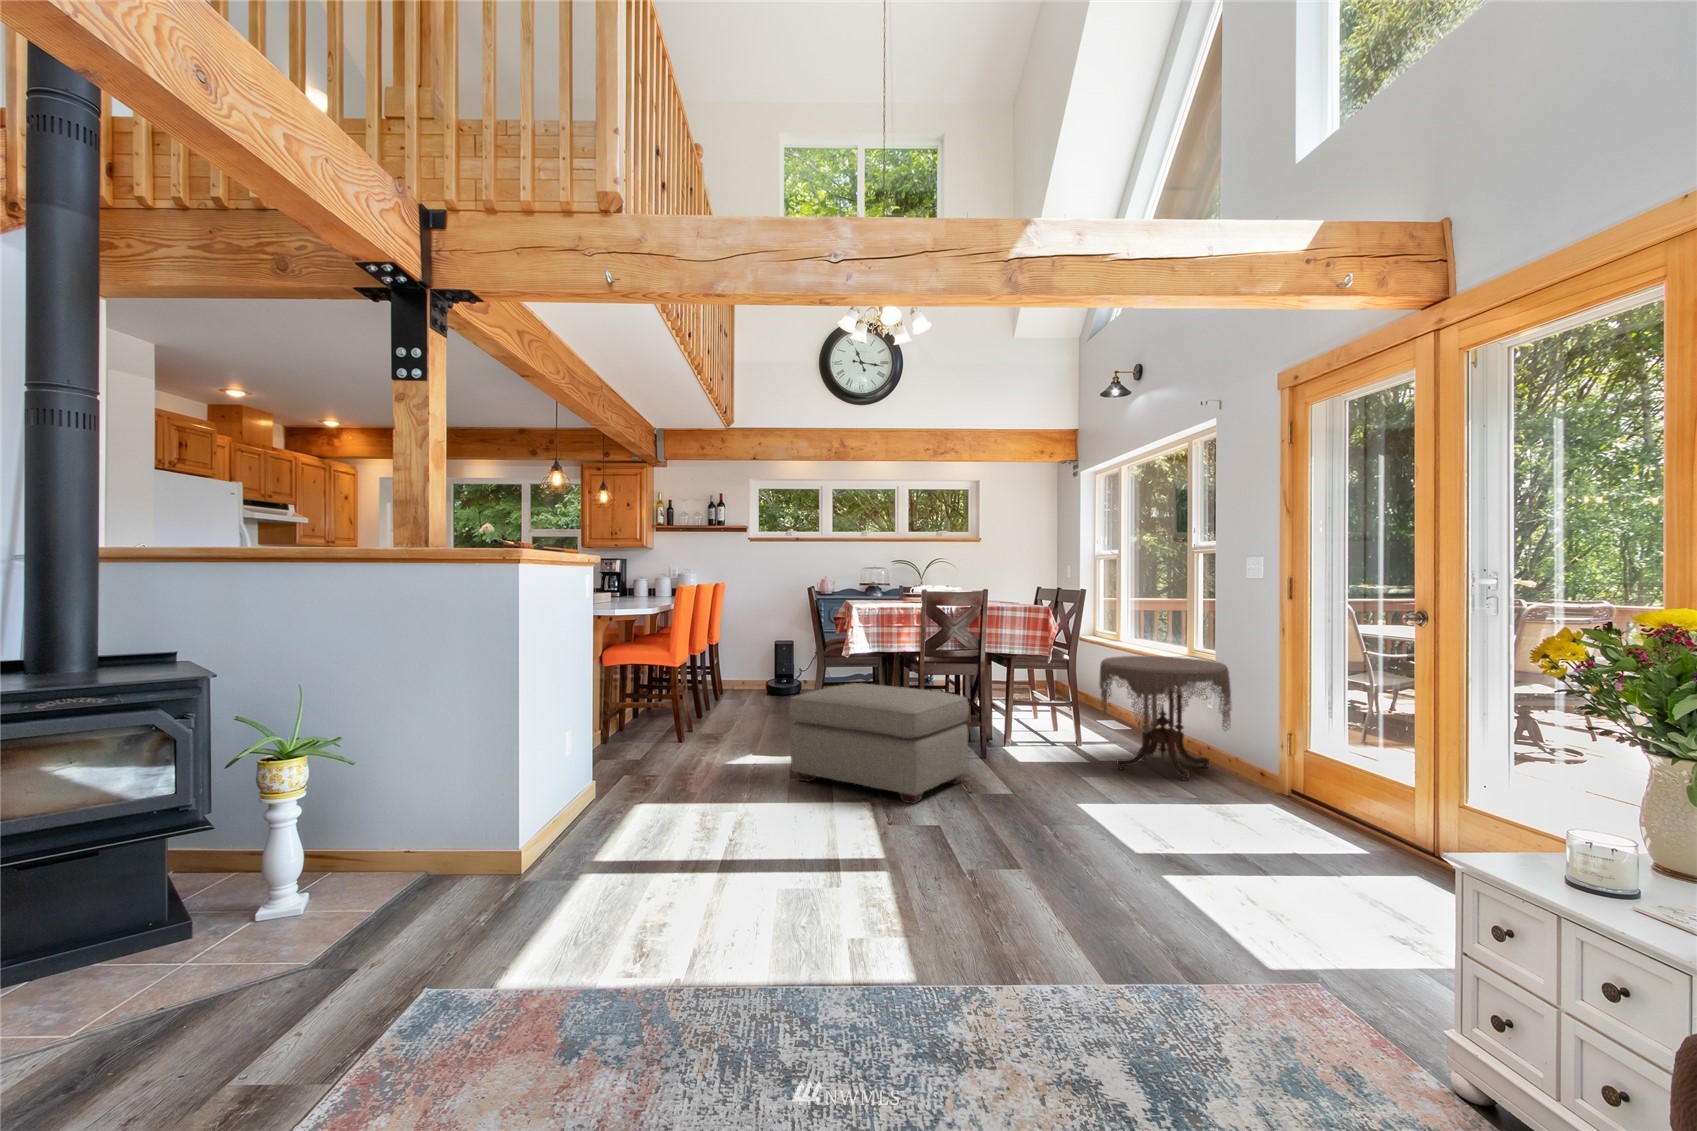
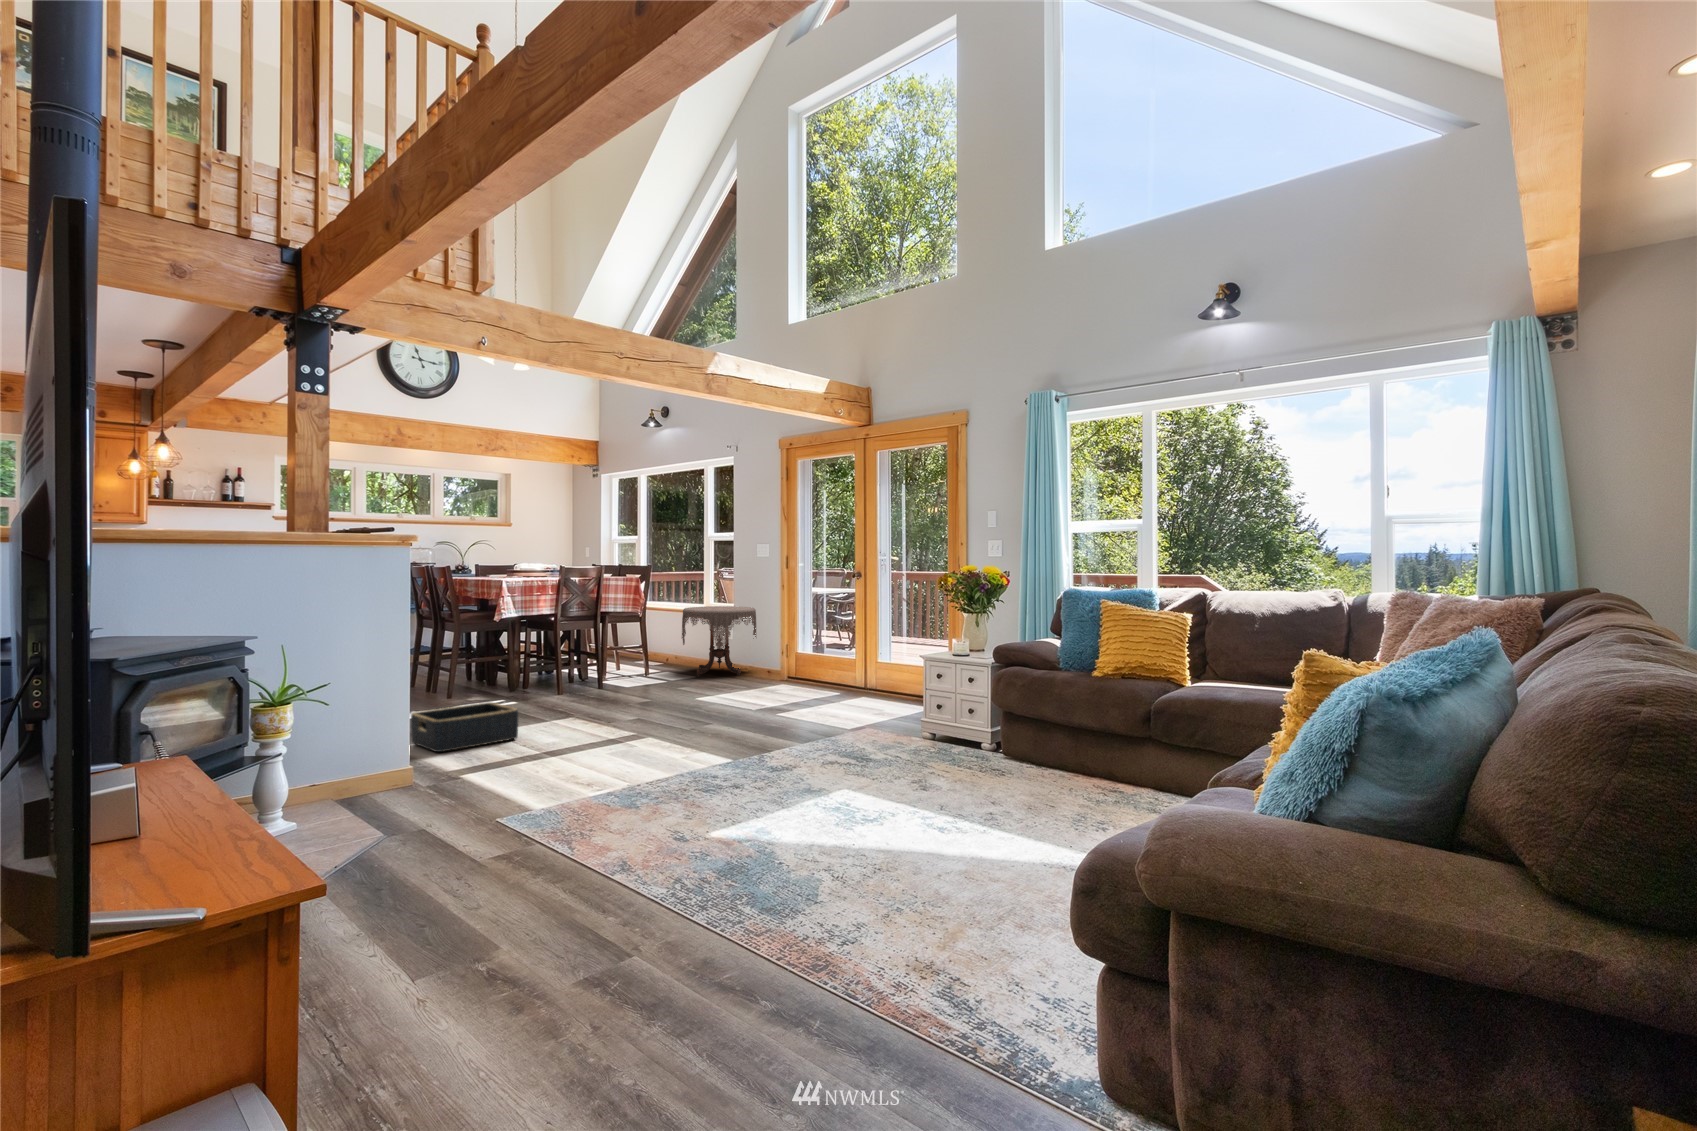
ottoman: present [789,683,969,804] -> none [510,633,630,706]
basket: none [538,782,675,851] -> present [411,702,518,752]

